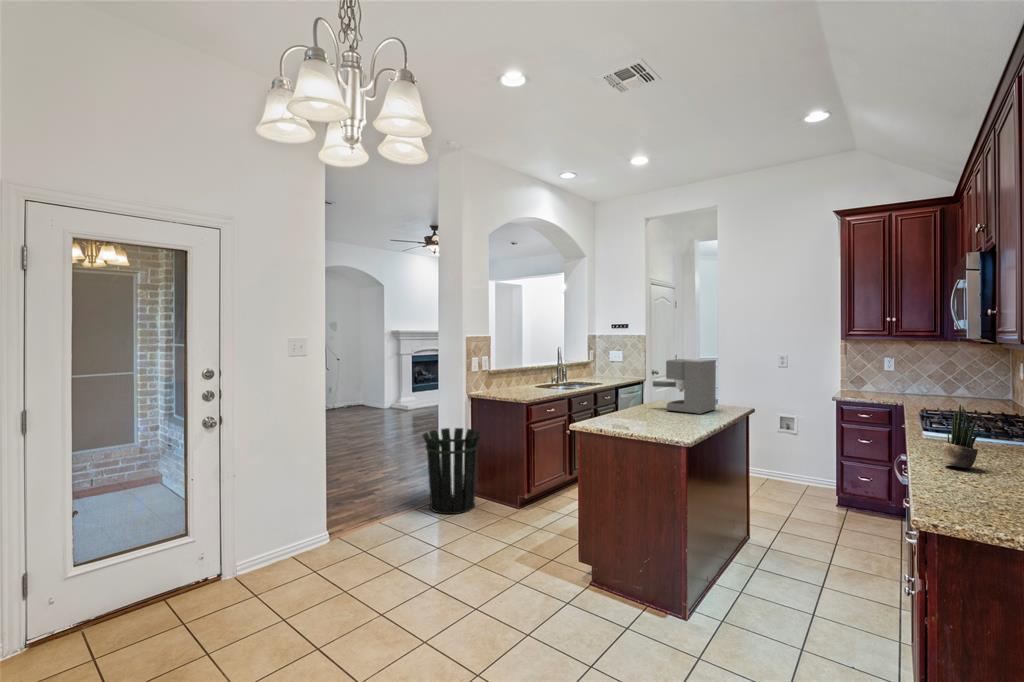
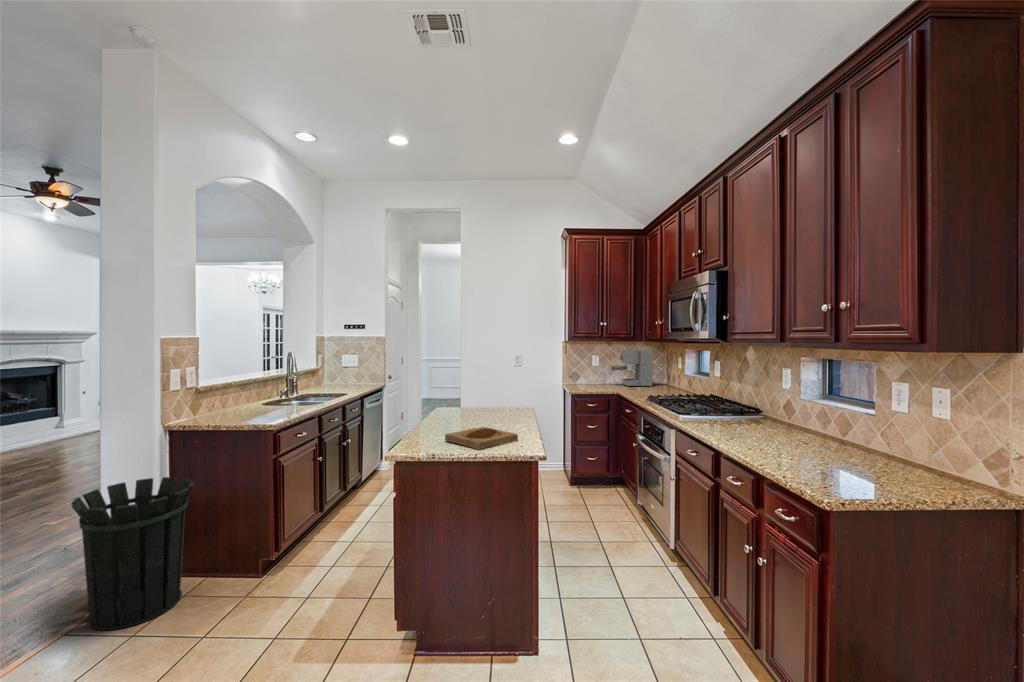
coffee maker: present [653,359,716,414] -> present [611,350,653,387]
potted plant: present [943,405,981,469] -> none [745,389,770,443]
tray: none [623,416,682,431] -> present [445,427,518,450]

